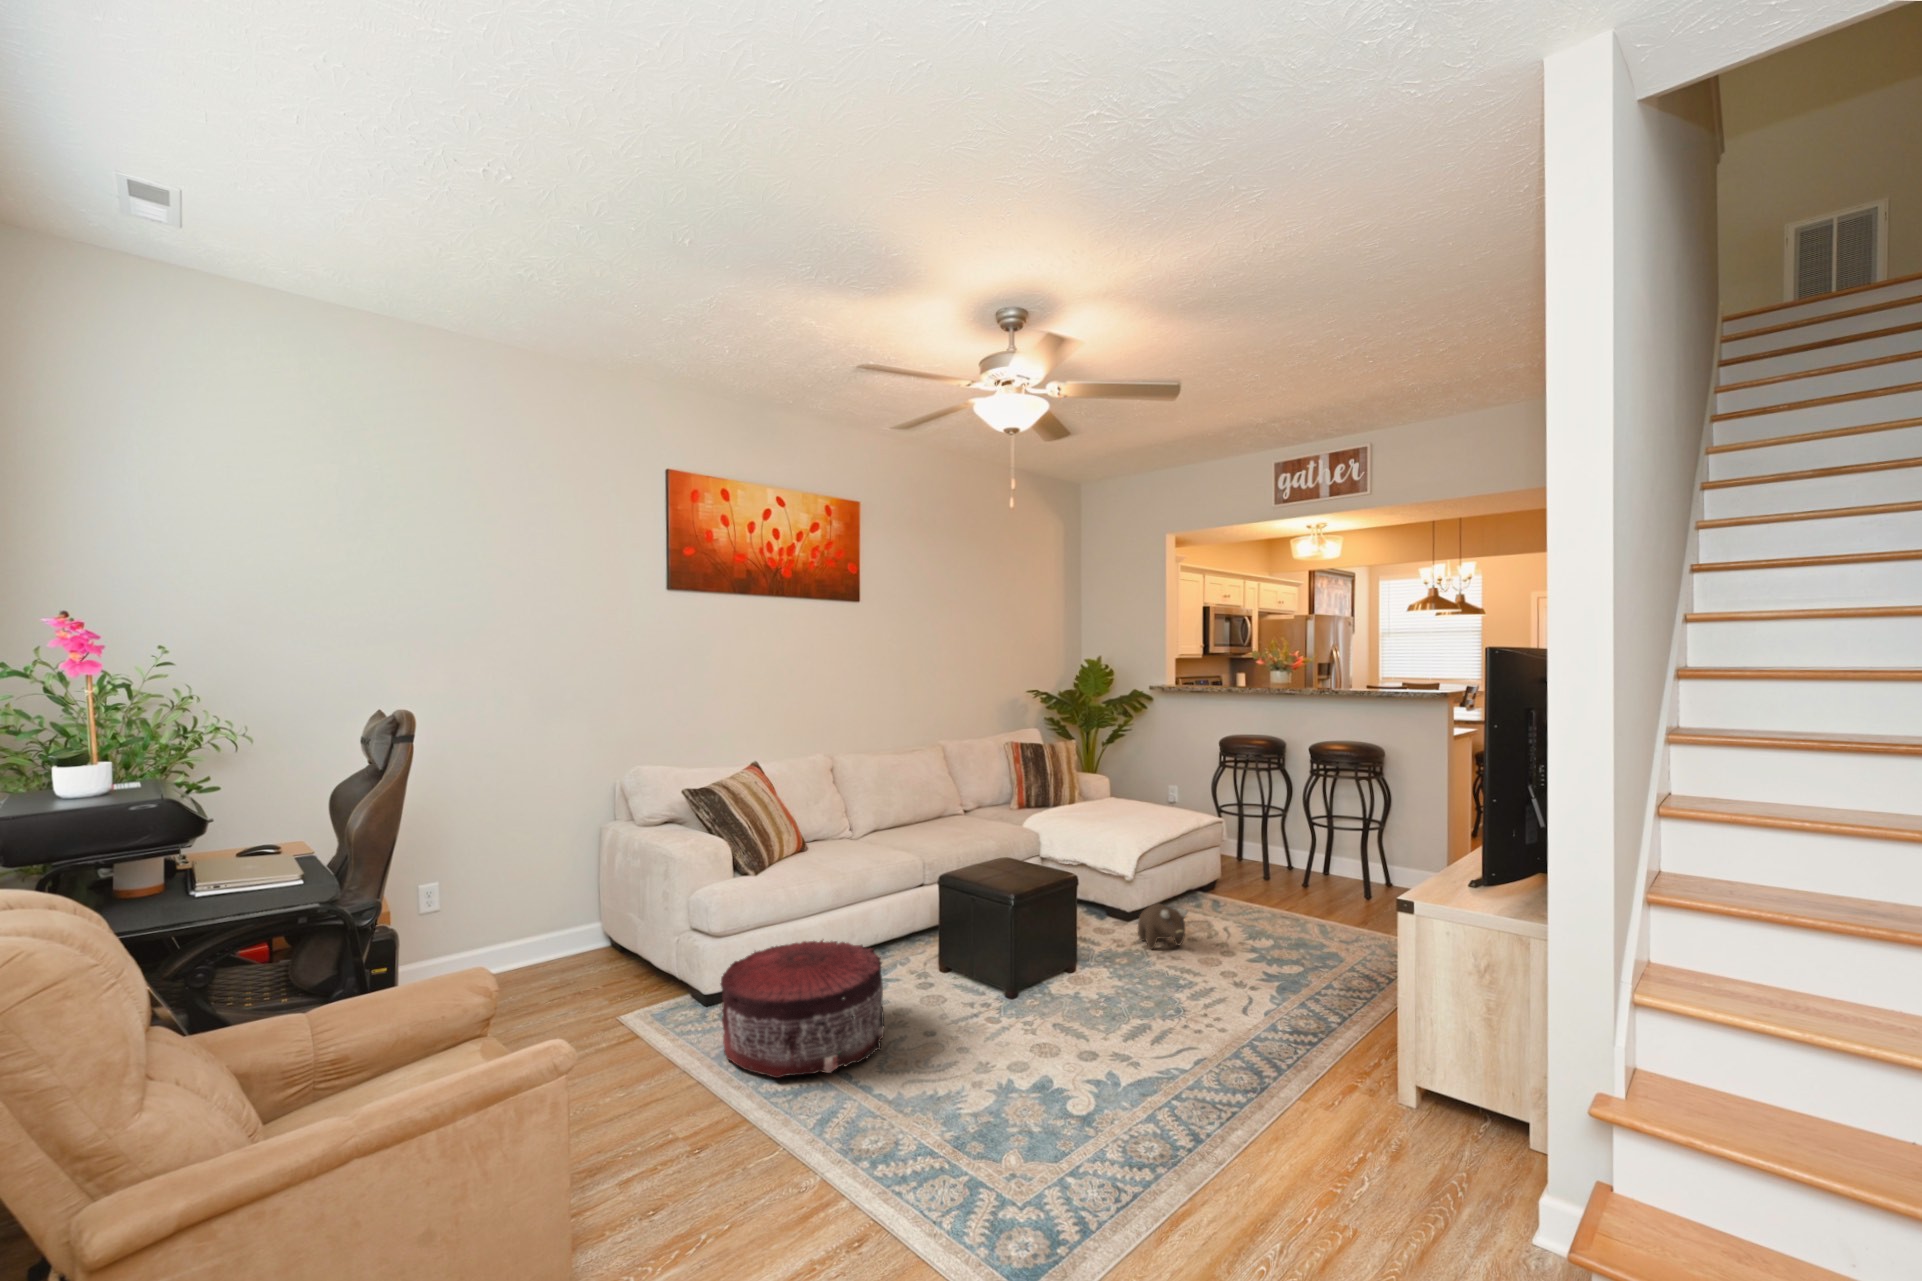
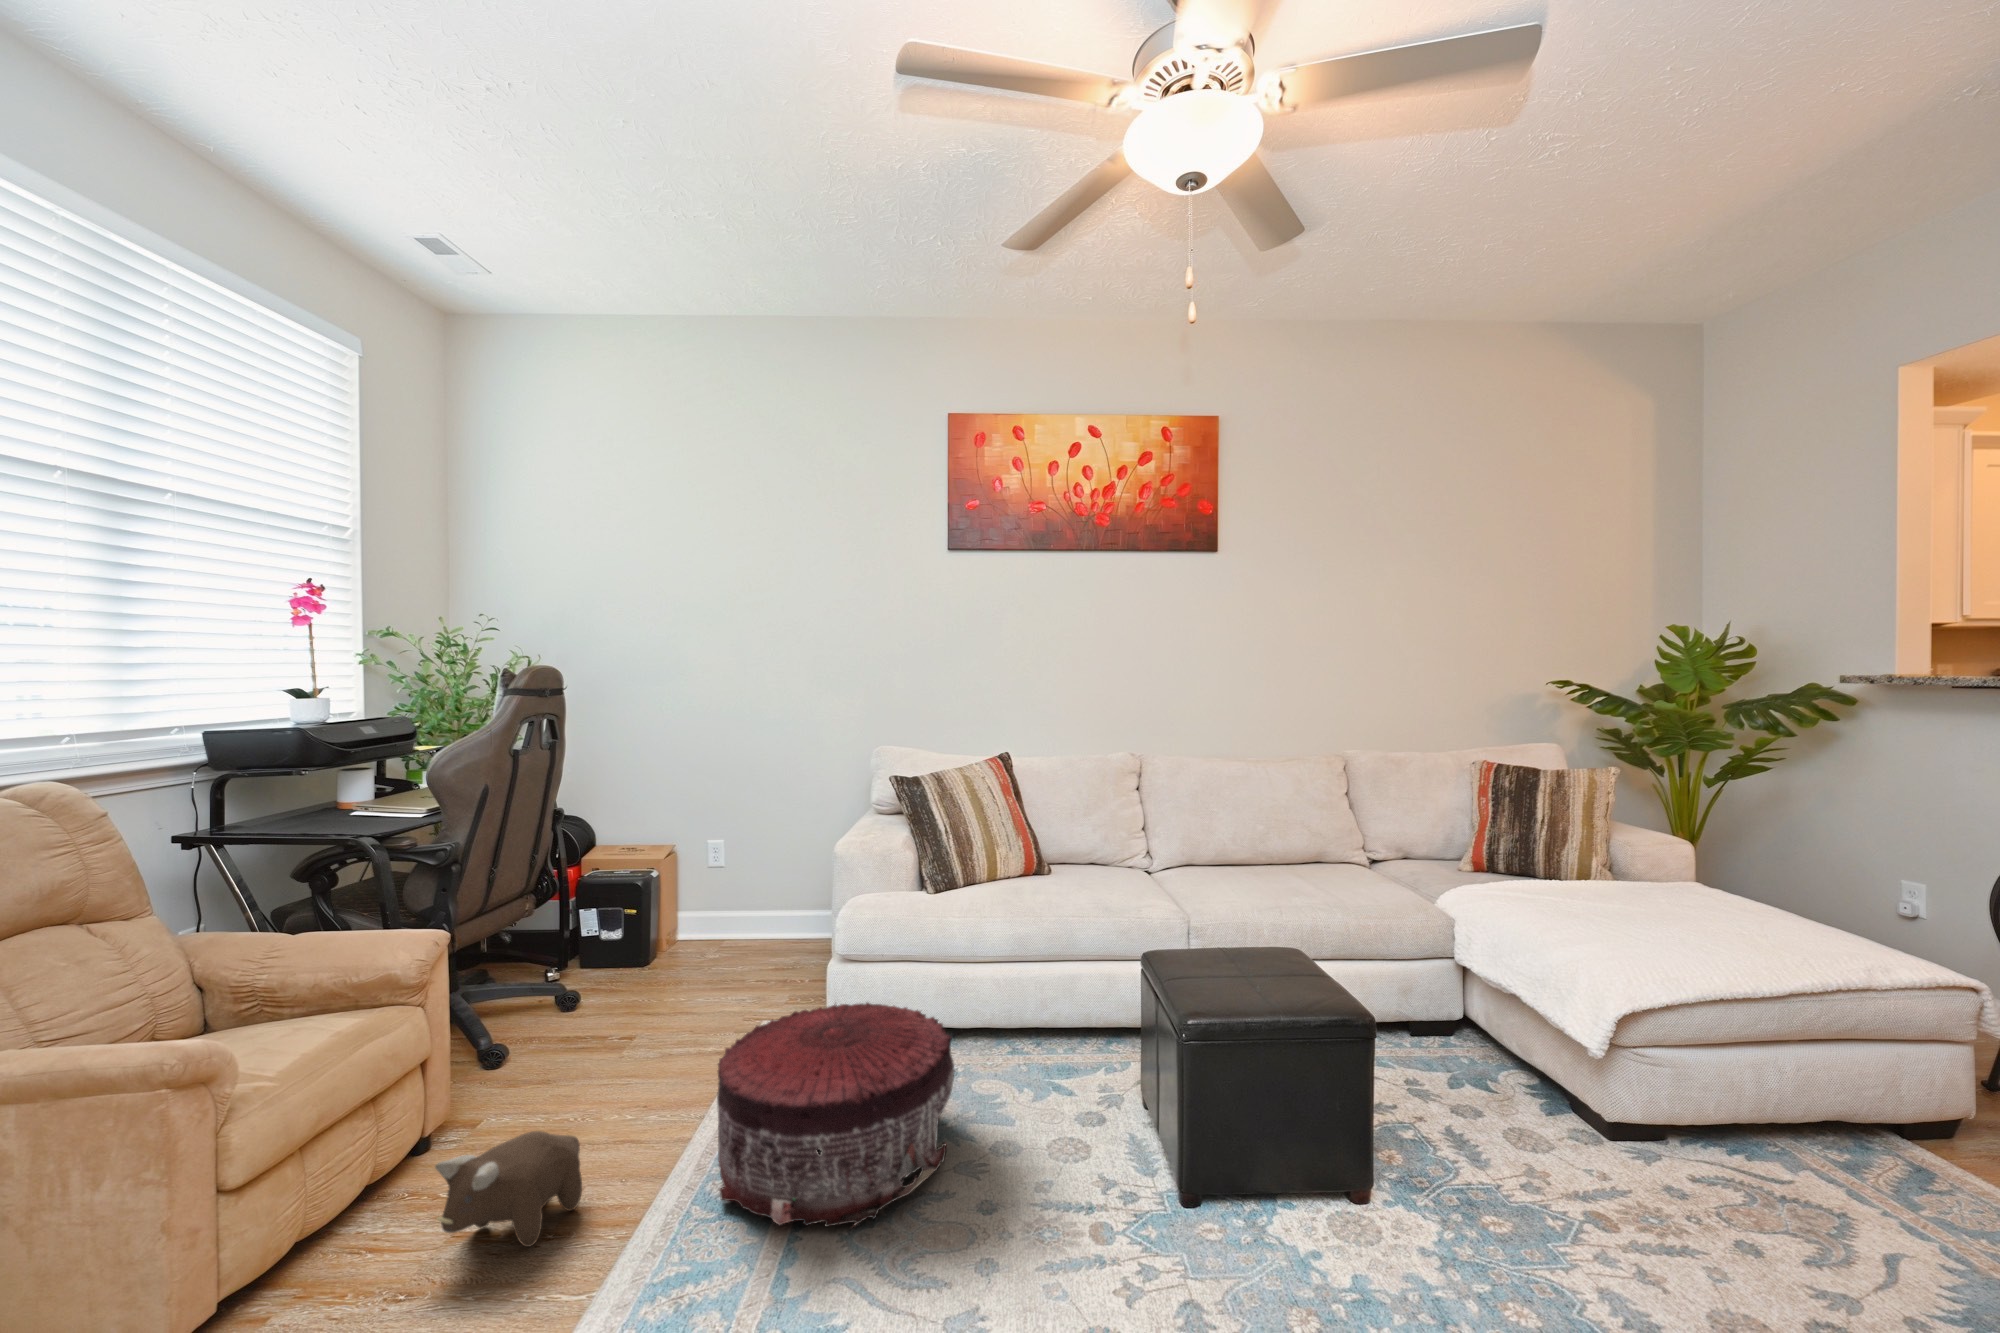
plush toy: present [1138,903,1188,949] -> present [435,1131,582,1247]

